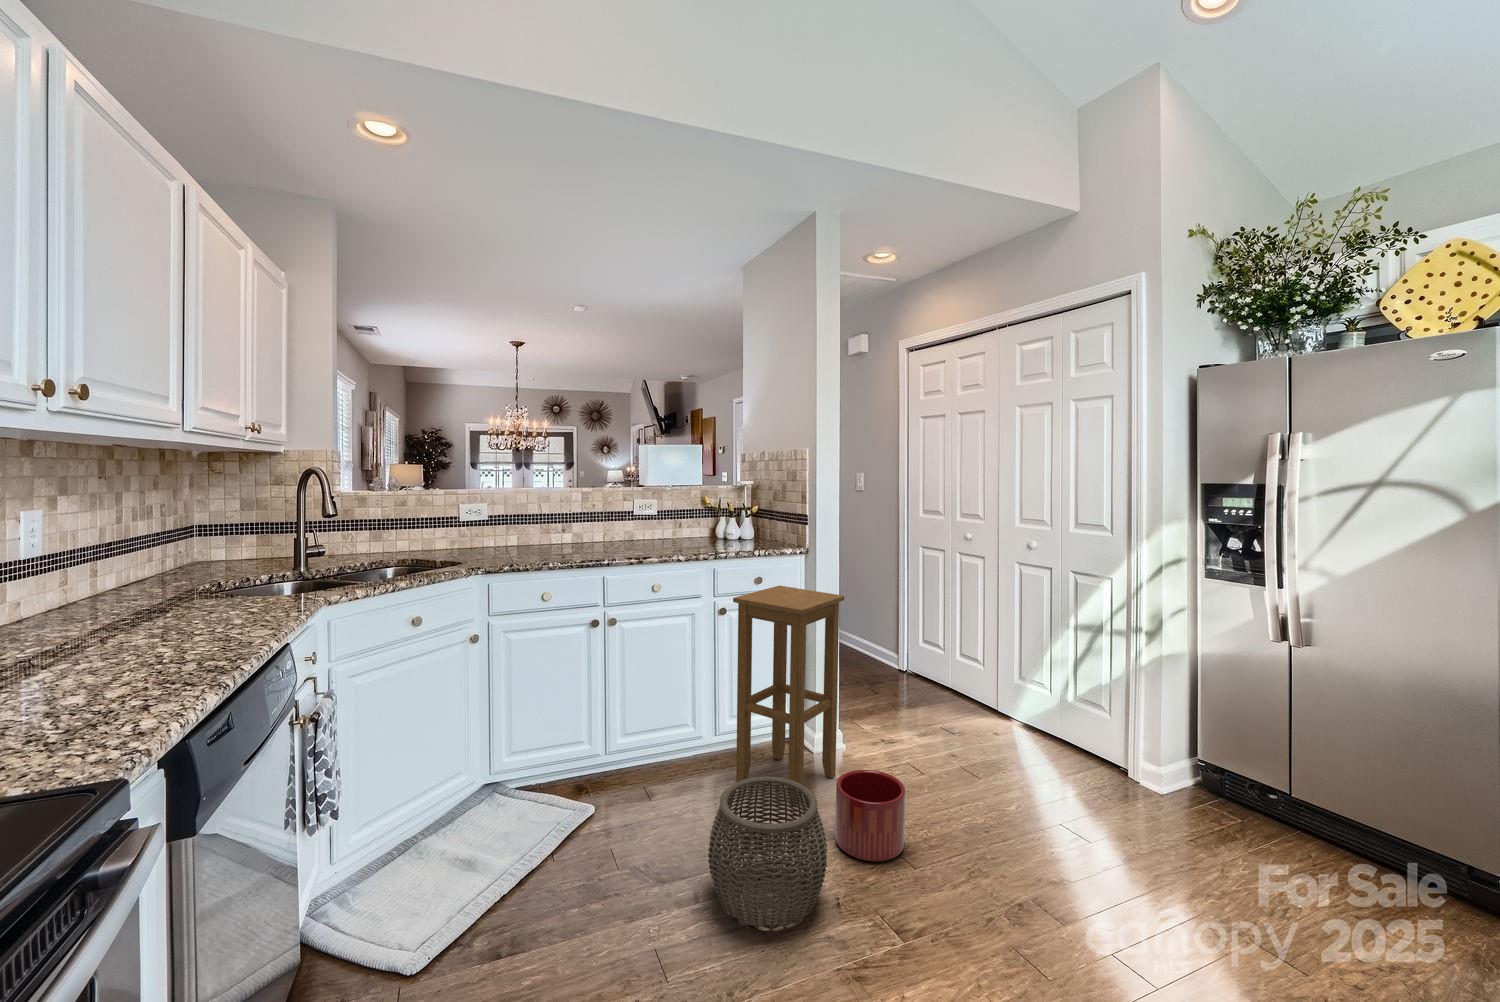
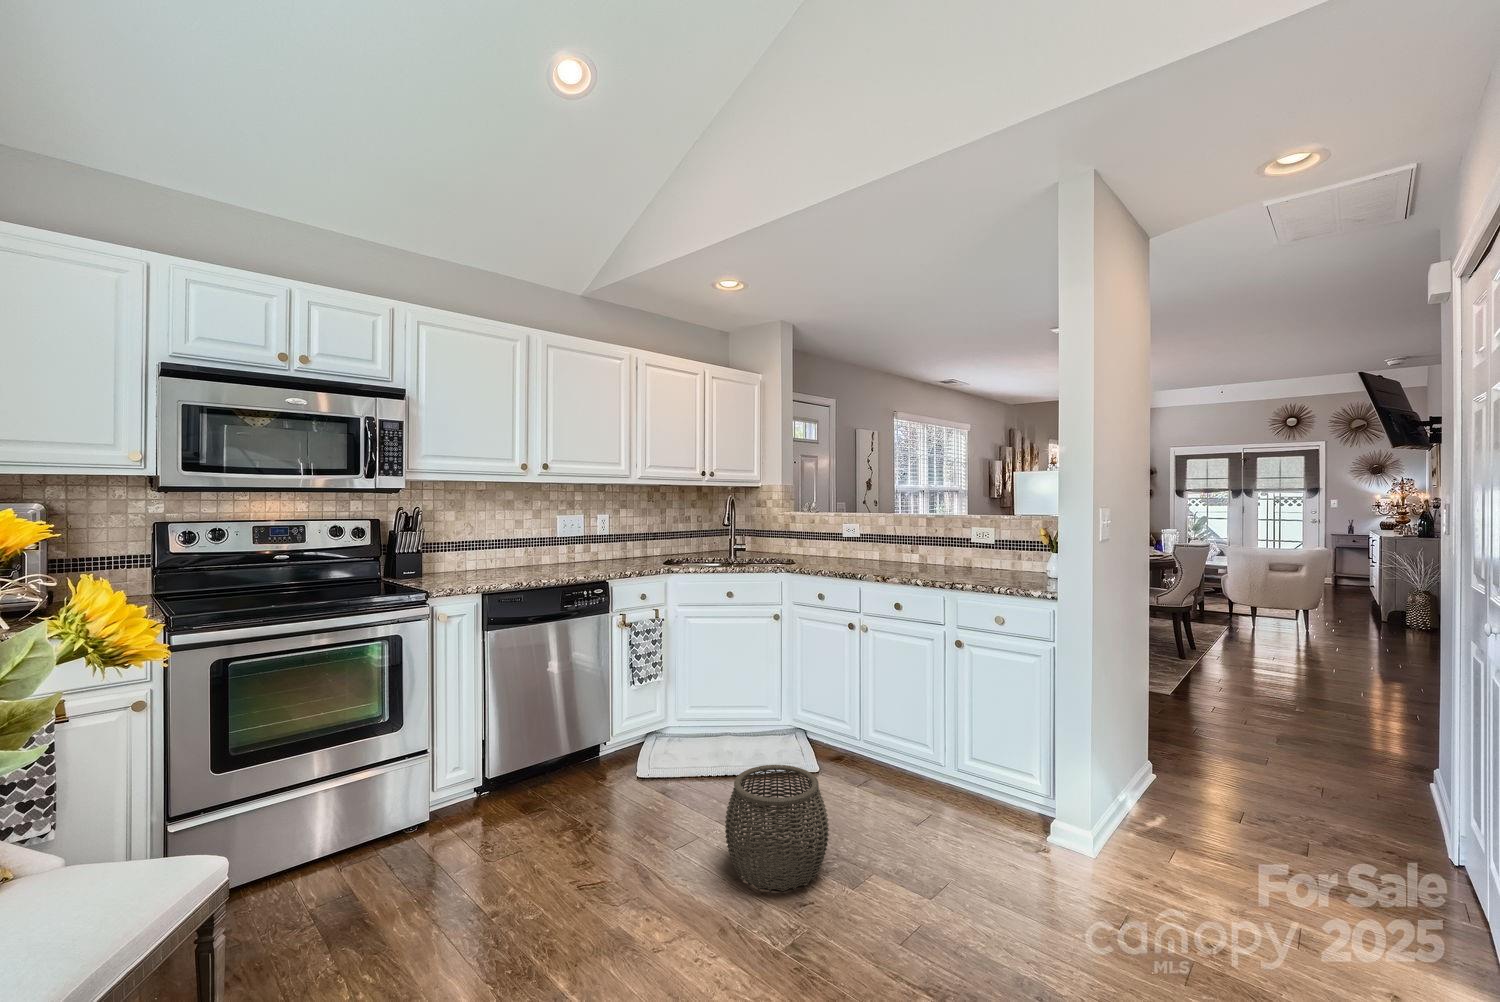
stool: present [733,586,844,805] -> none [921,625,1020,865]
planter: present [835,770,906,861] -> none [872,825,949,929]

